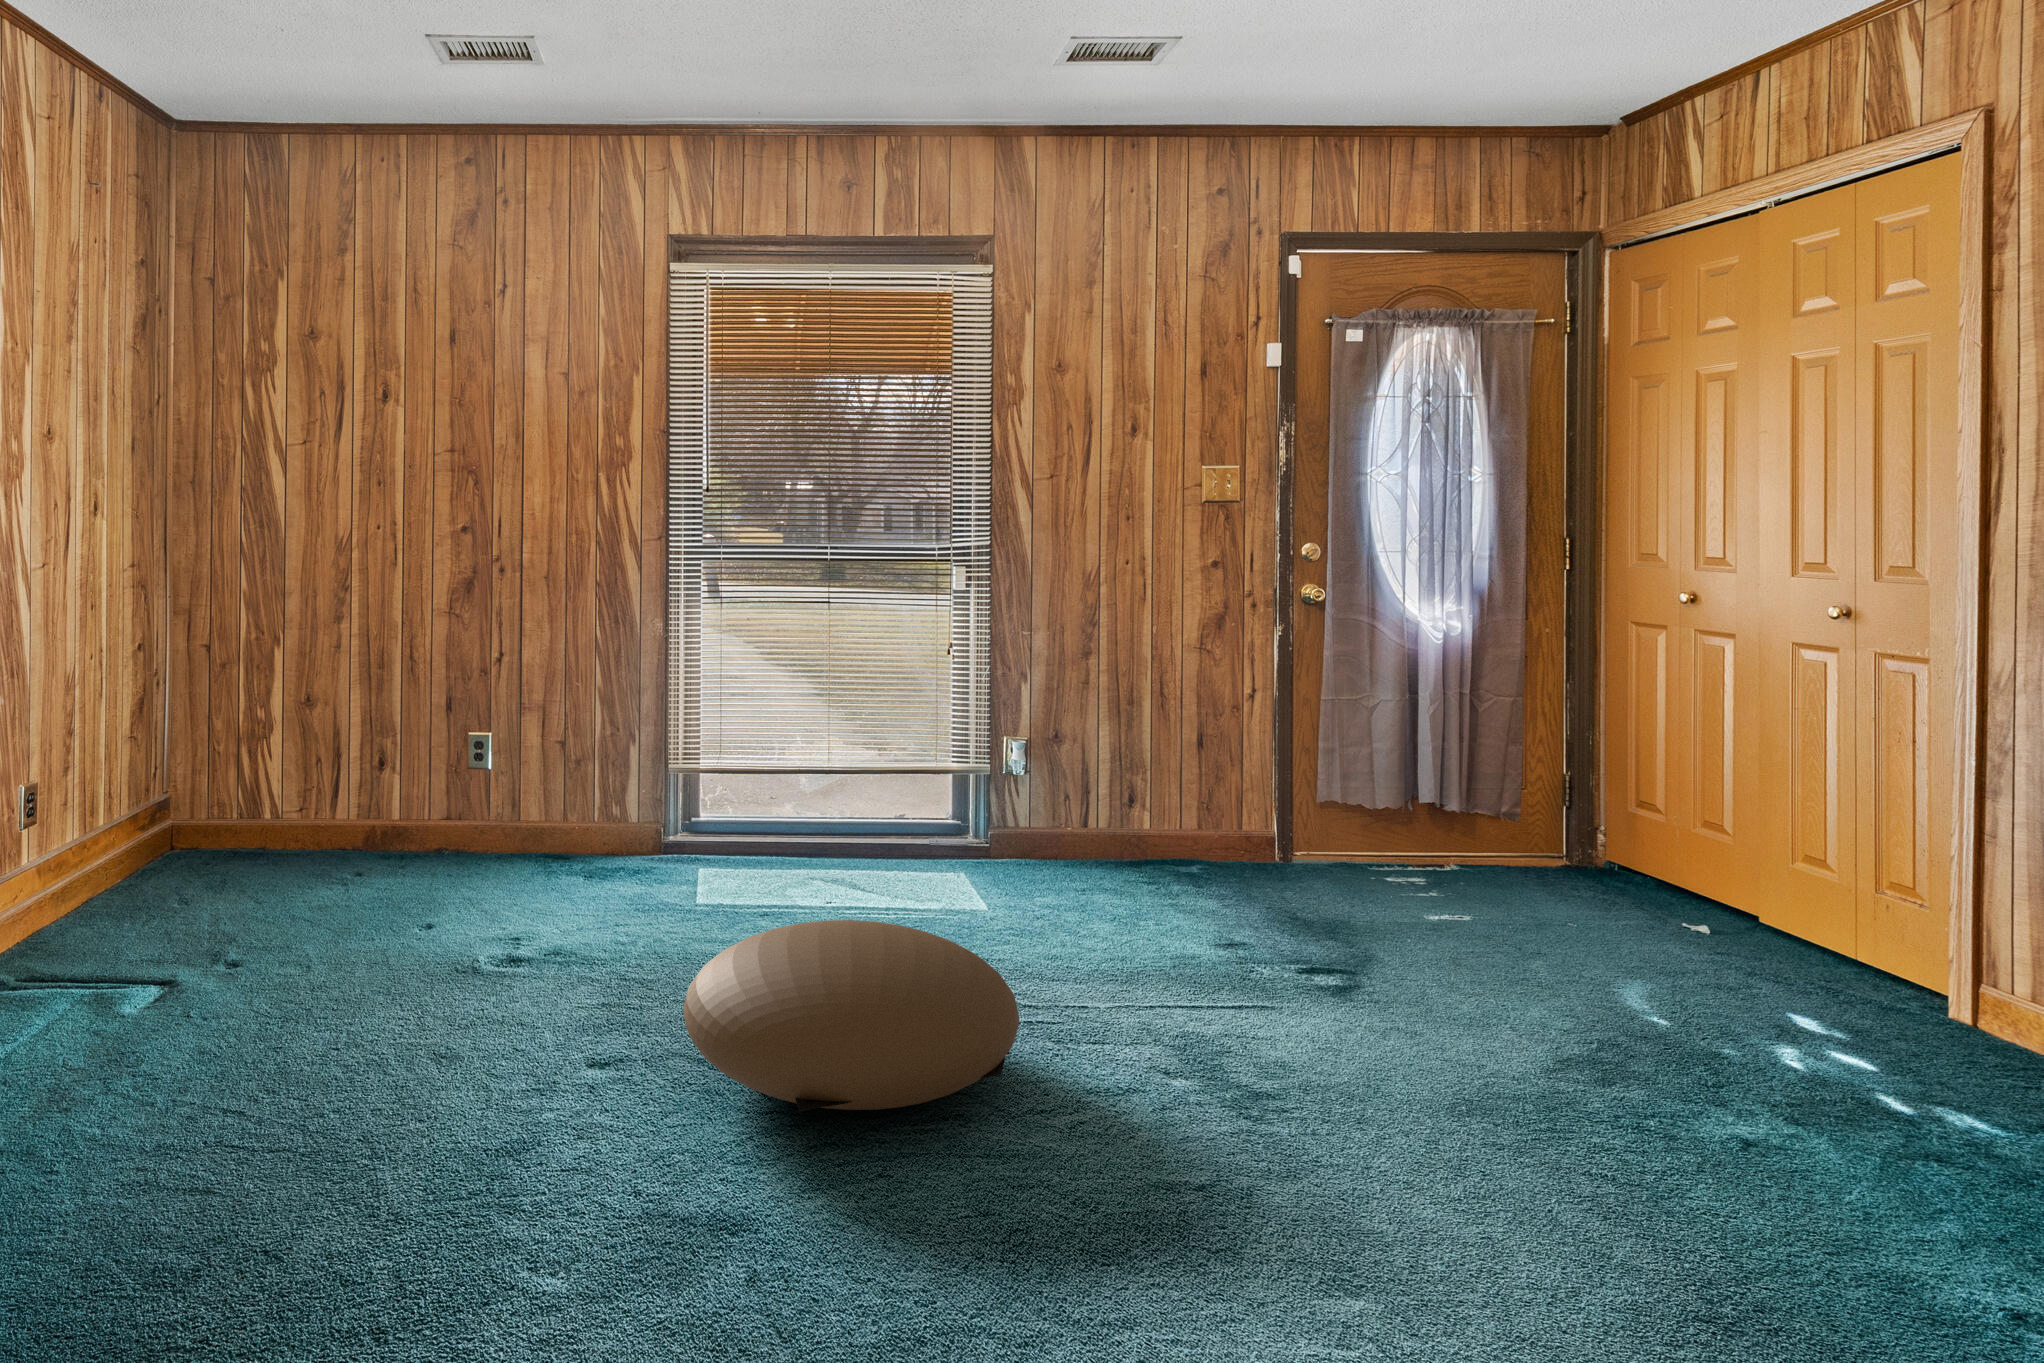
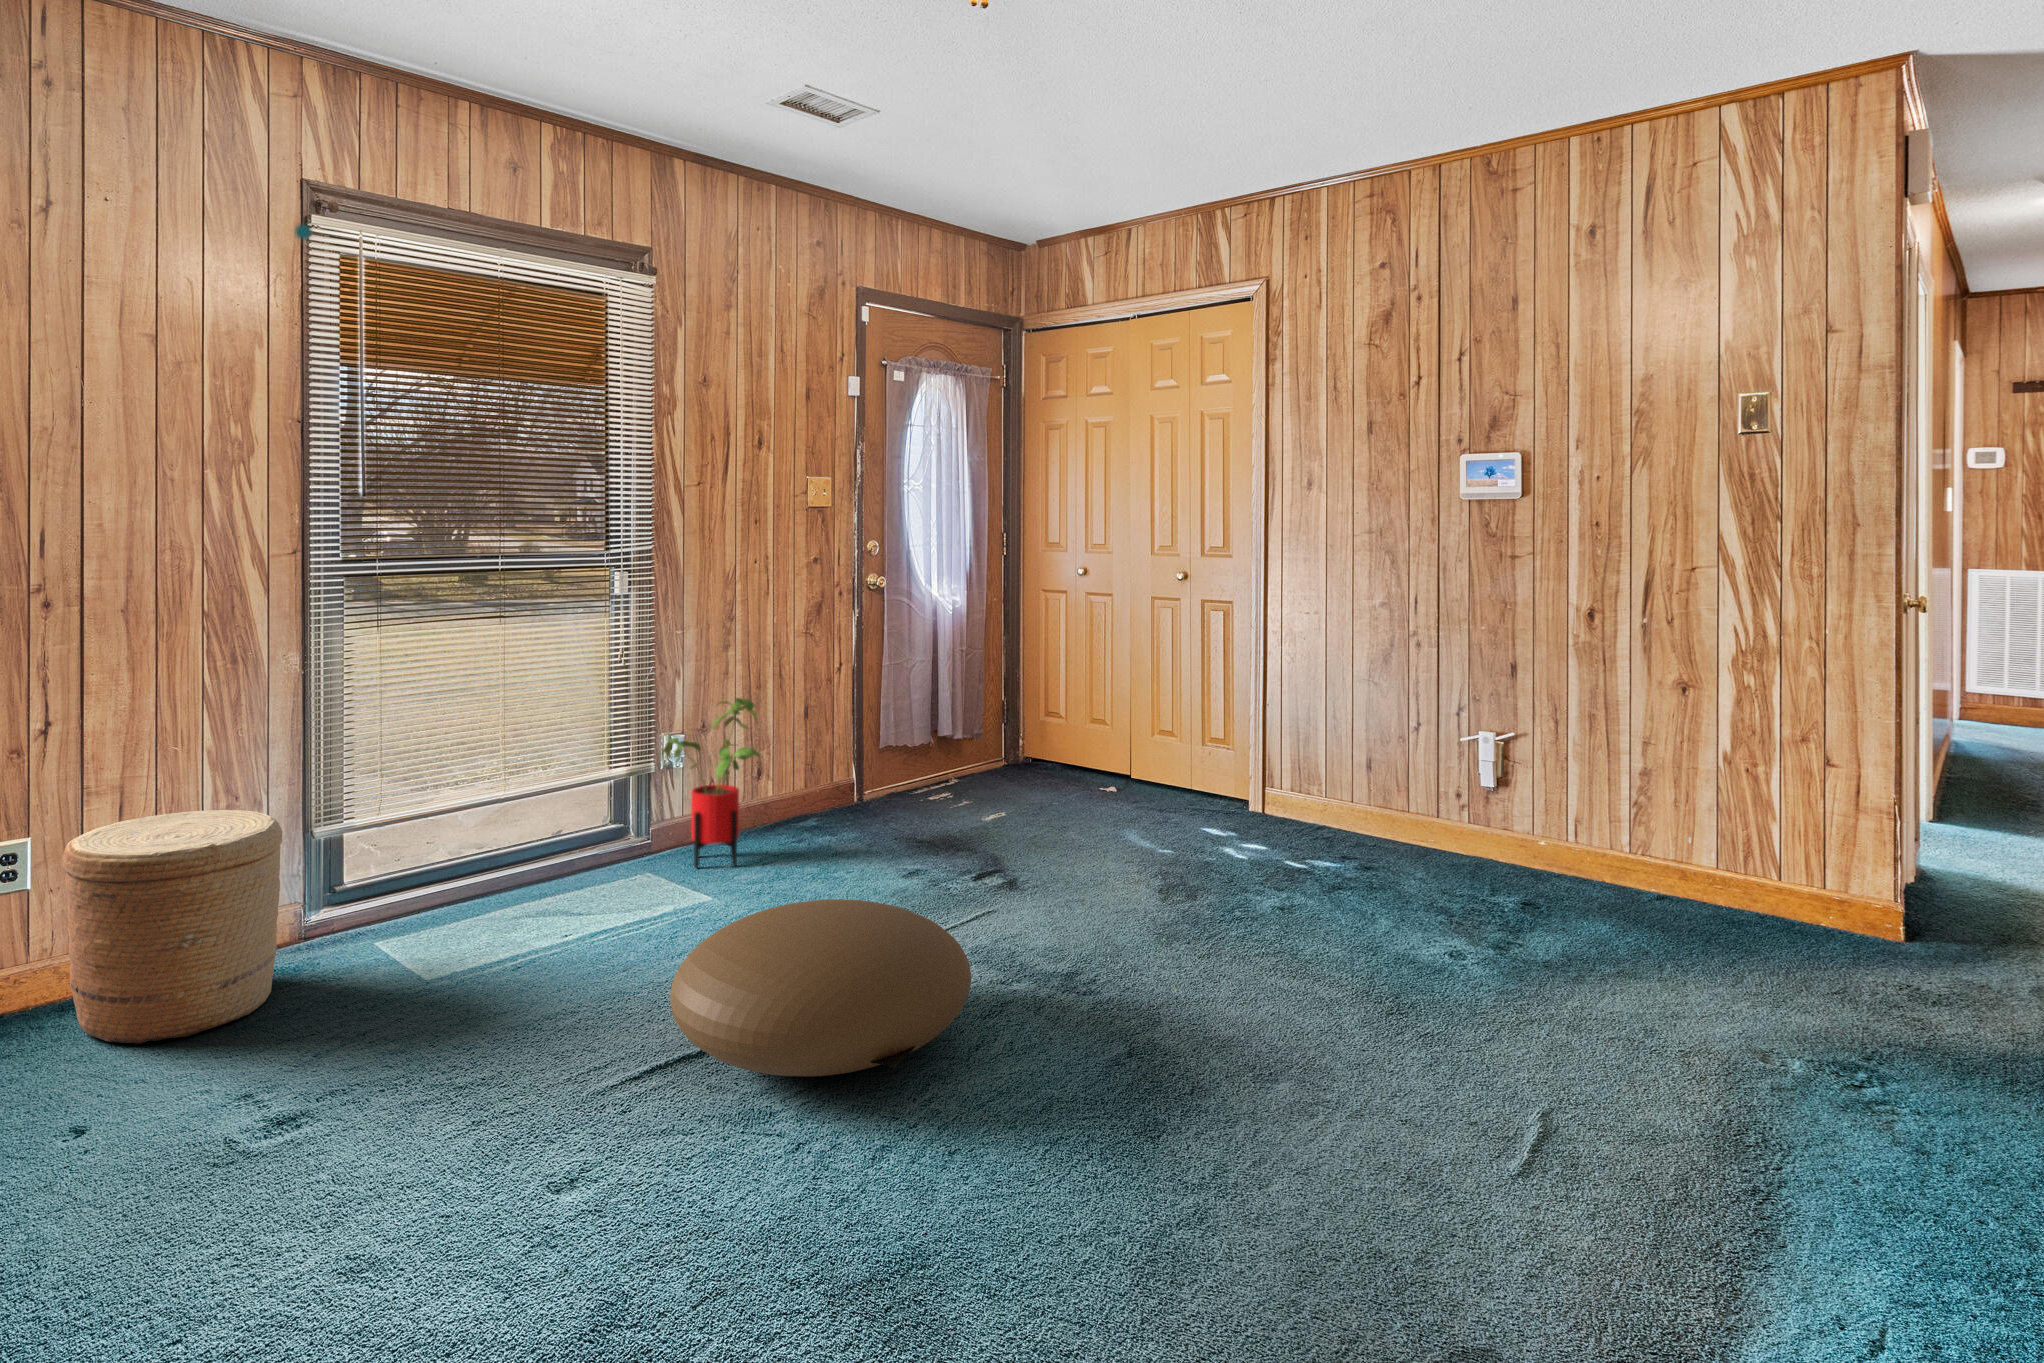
house plant: none [983,708,1091,888] -> present [662,698,762,868]
woven basket: none [452,736,597,901] -> present [62,810,282,1045]

